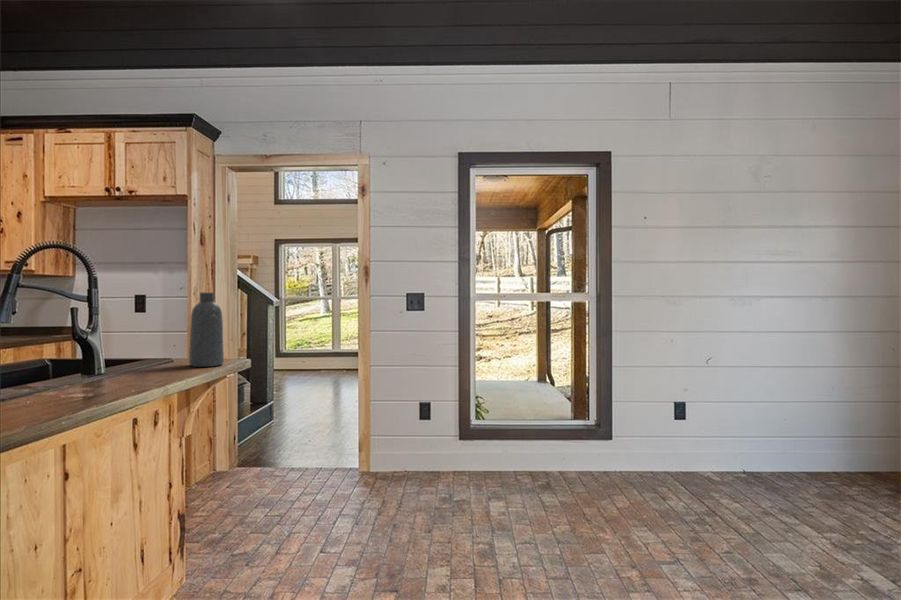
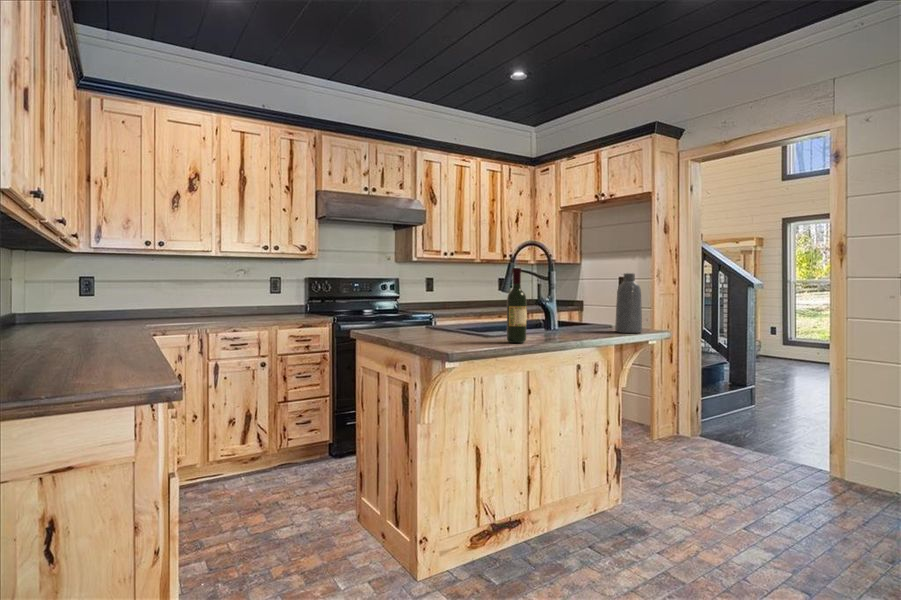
wine bottle: none [43,282,83,405] -> present [507,268,527,343]

